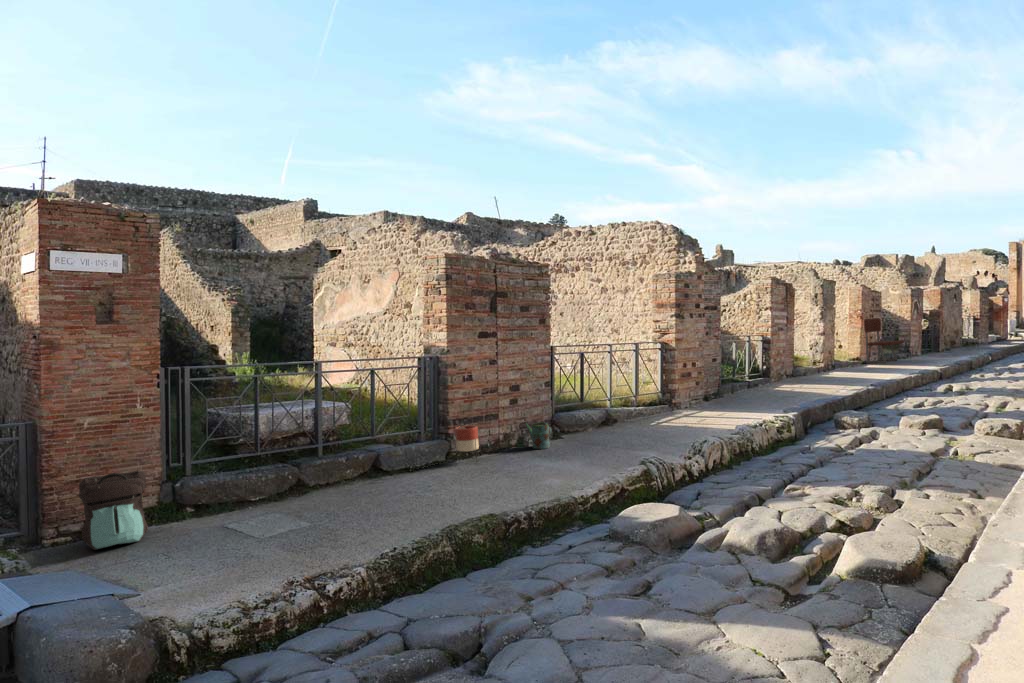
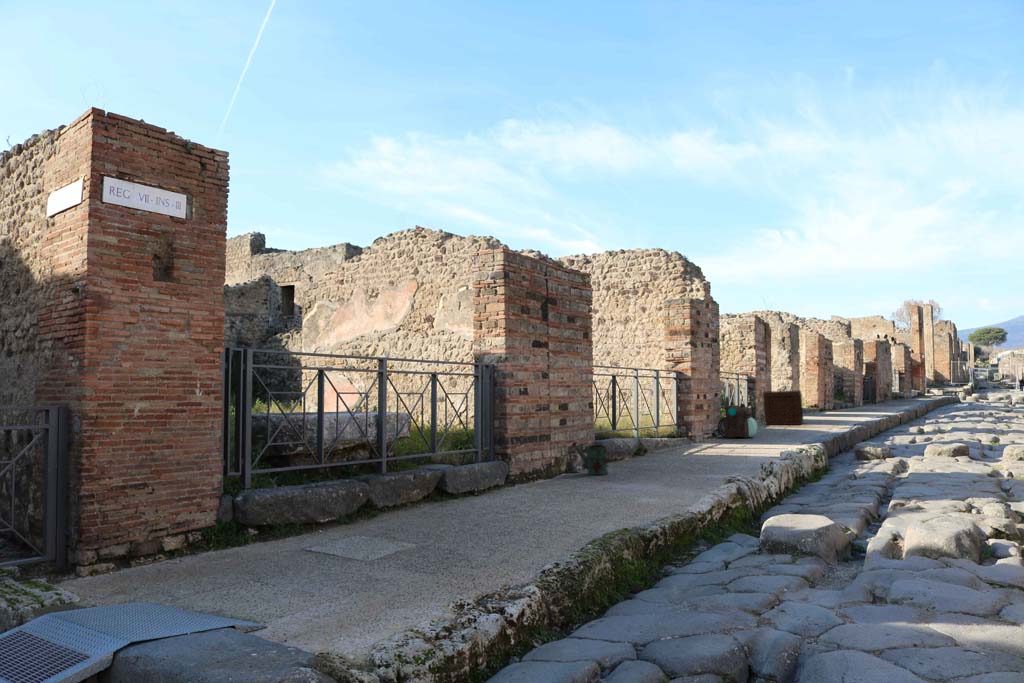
bench: present [864,318,904,363] -> none [824,365,861,411]
wooden crate: none [776,350,819,383] -> present [763,390,803,425]
planter: present [455,426,479,460] -> none [517,444,545,487]
backpack: present [79,471,148,550] -> present [718,404,758,438]

